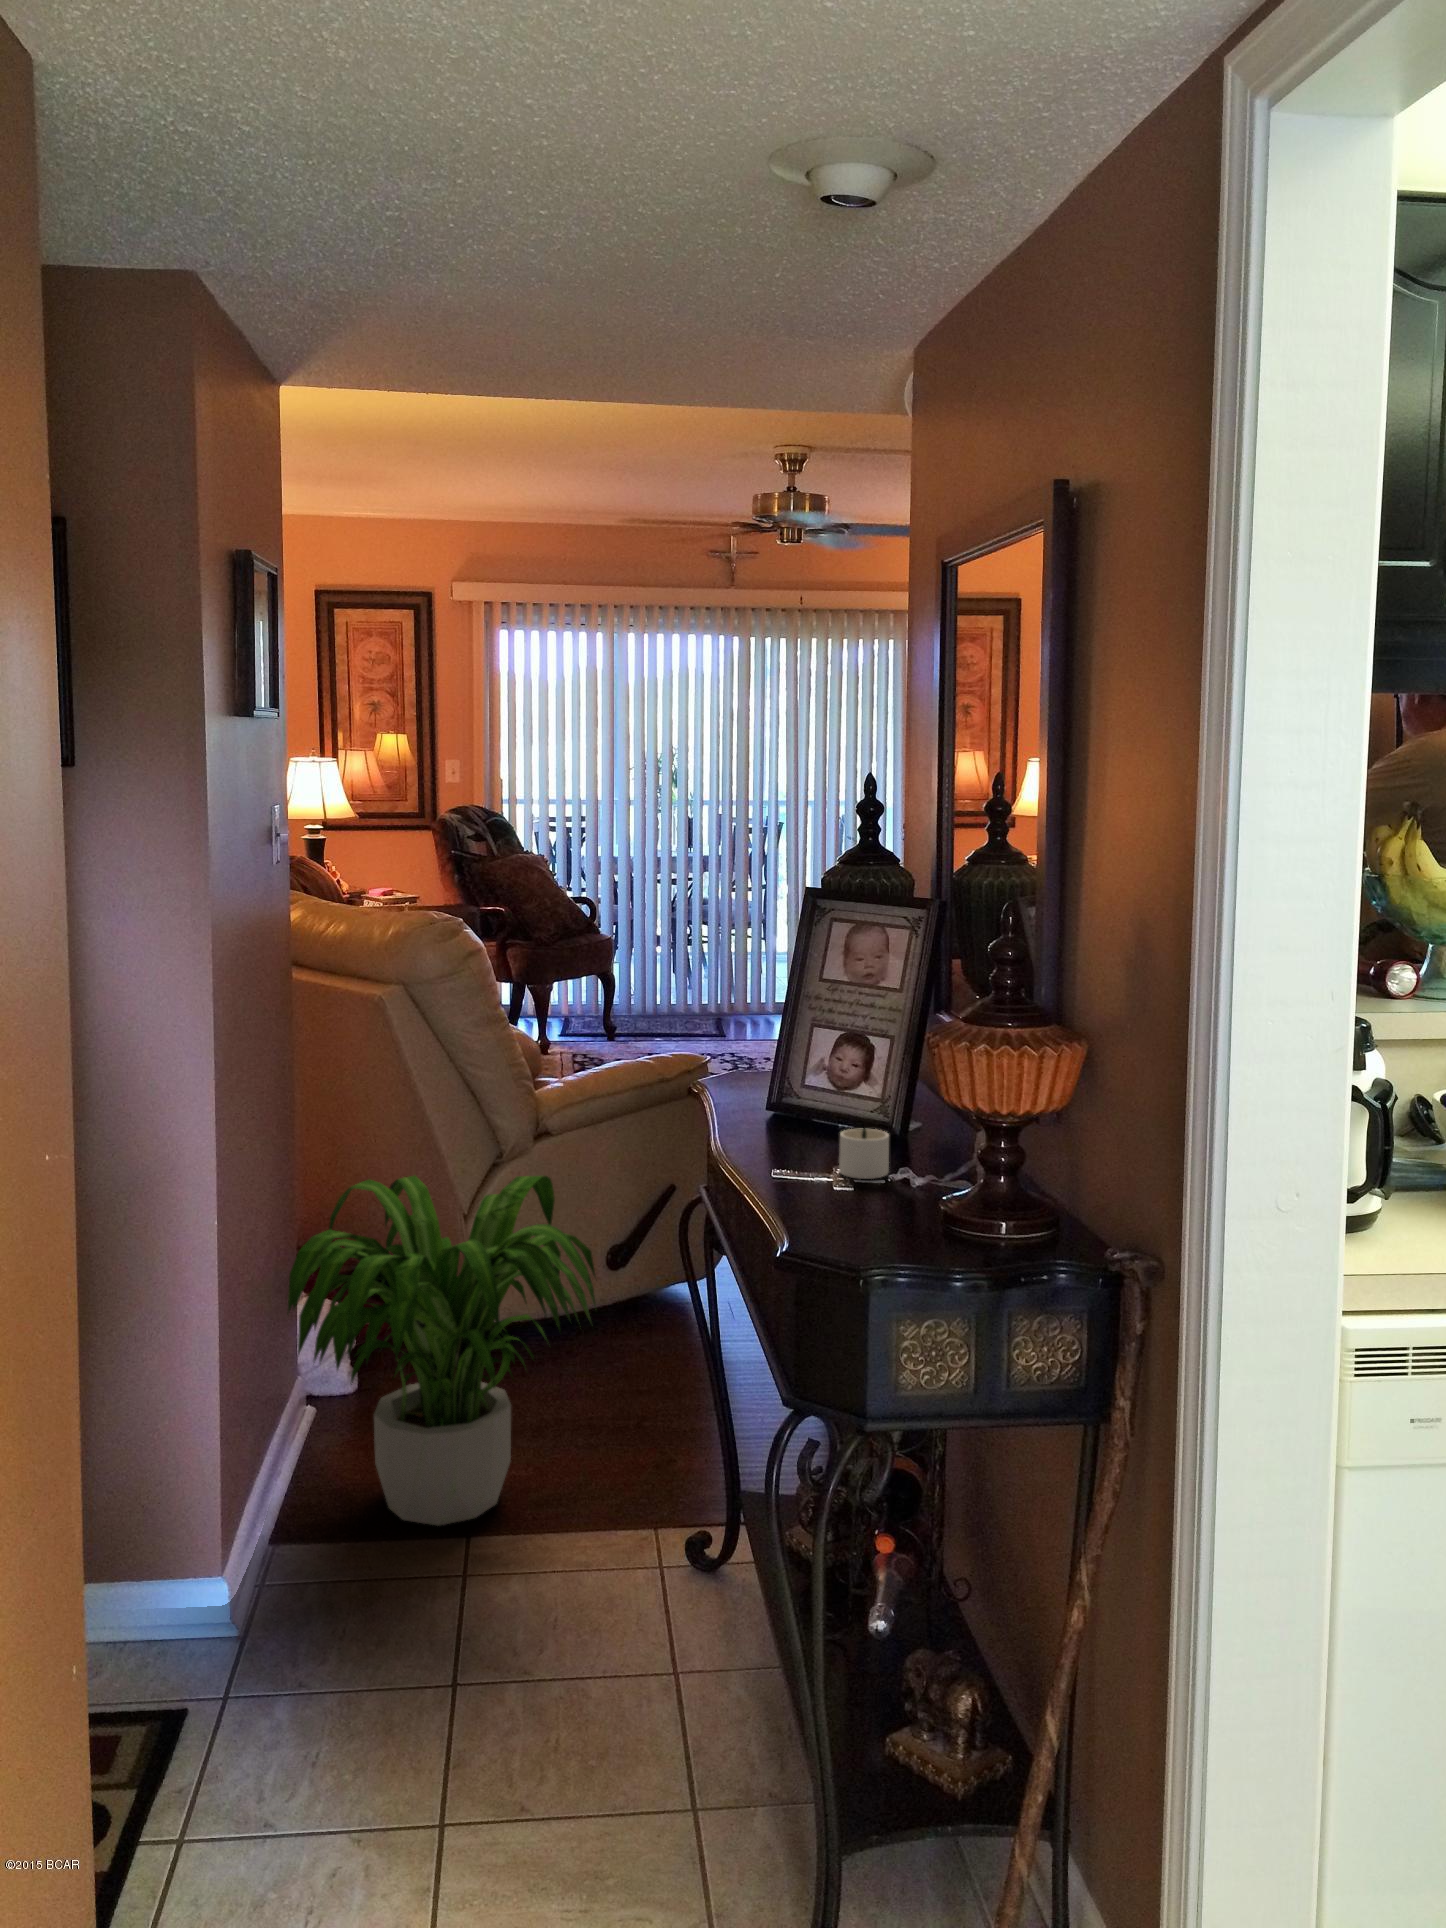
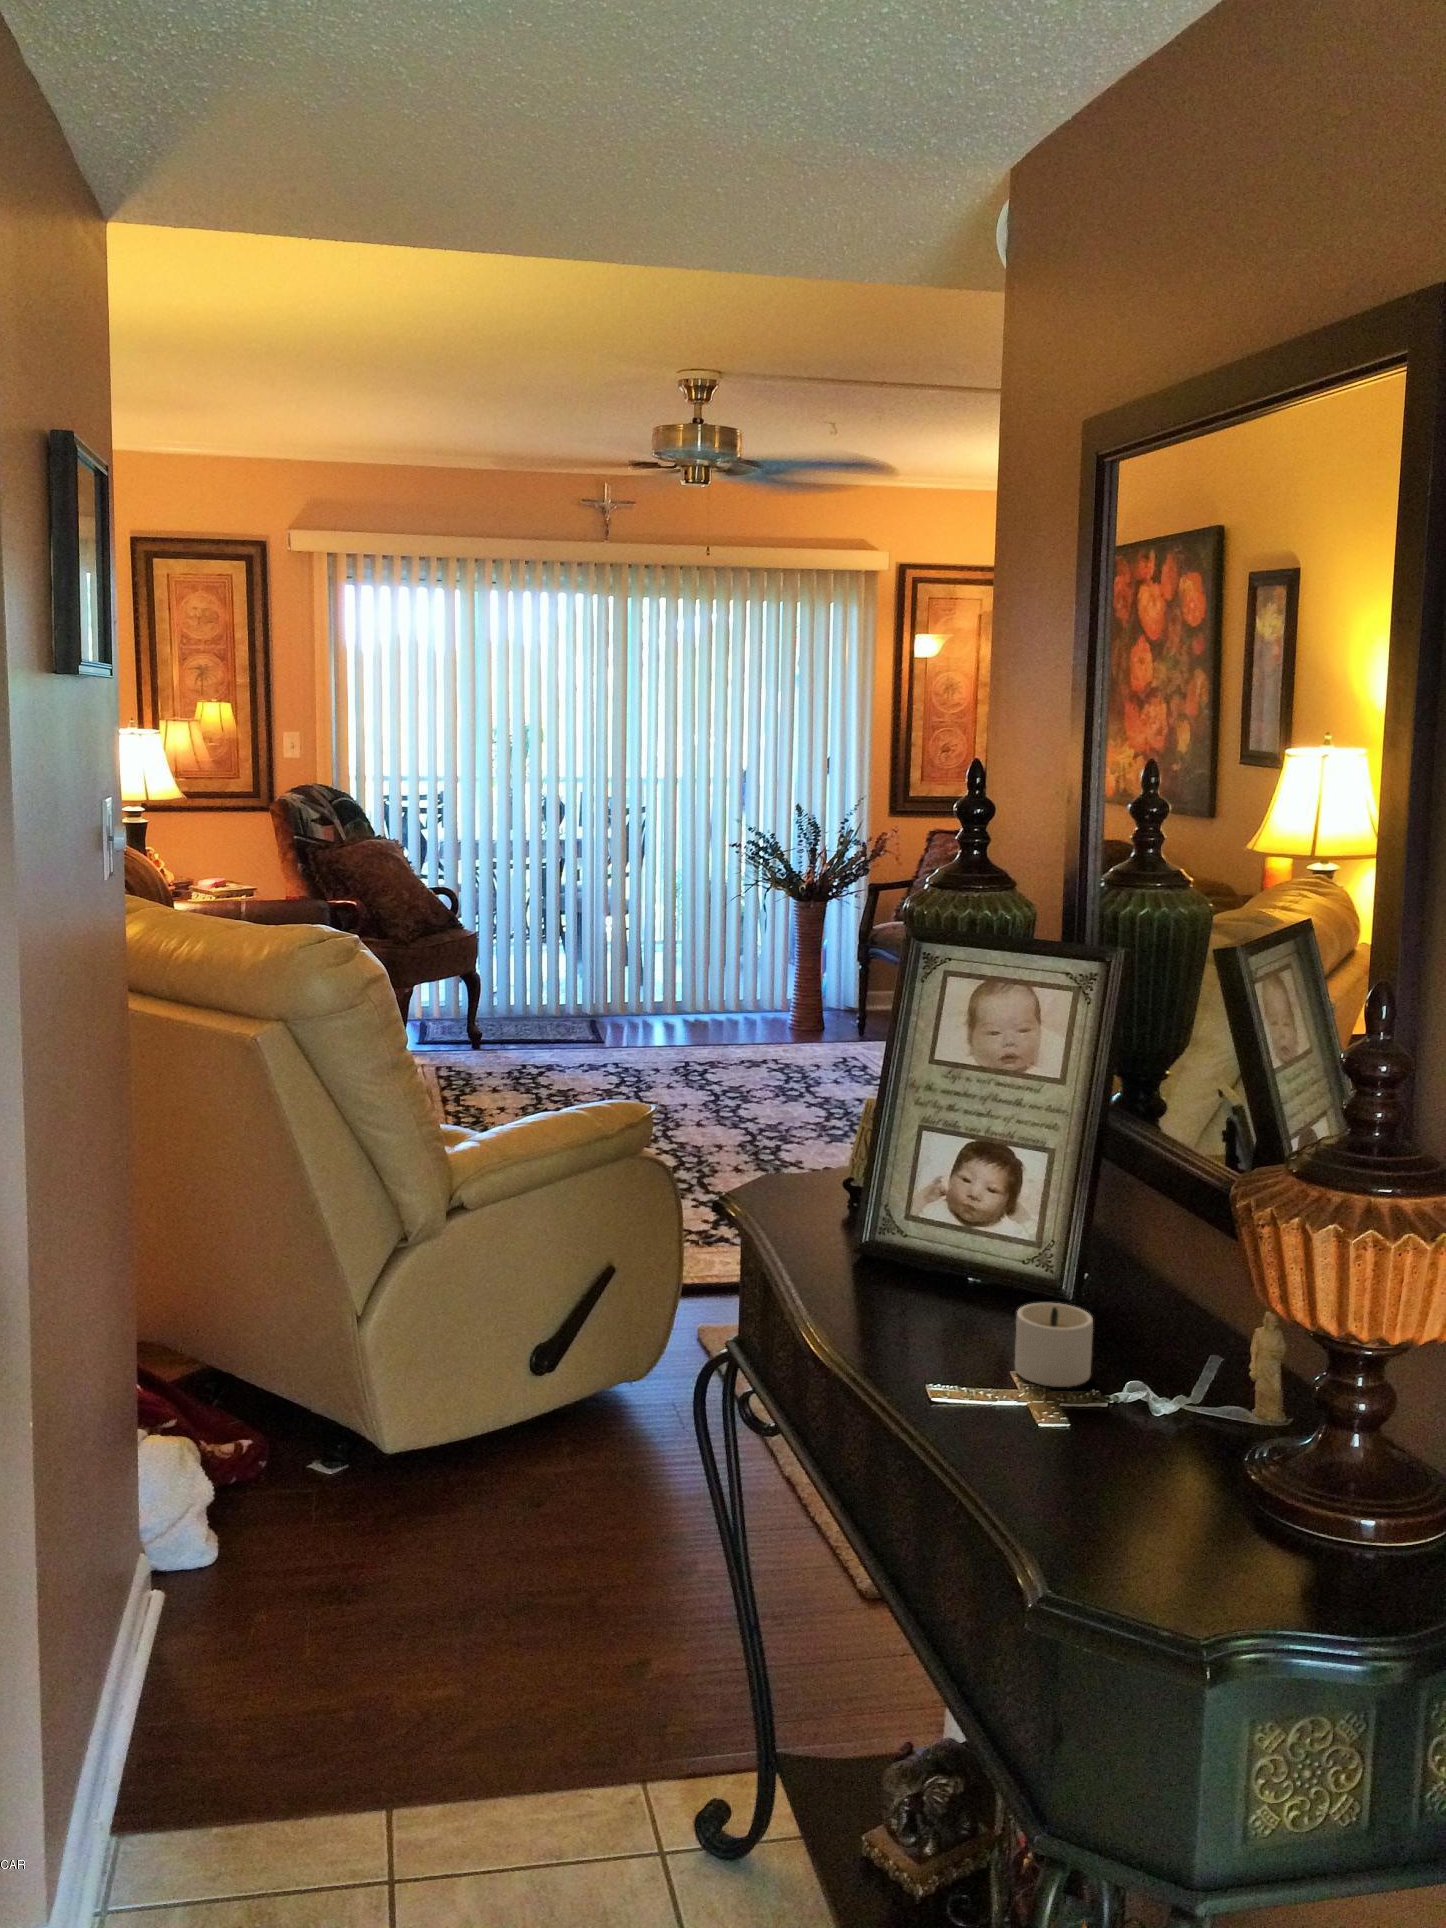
potted plant: present [288,1176,596,1526] -> none [138,1289,572,1780]

